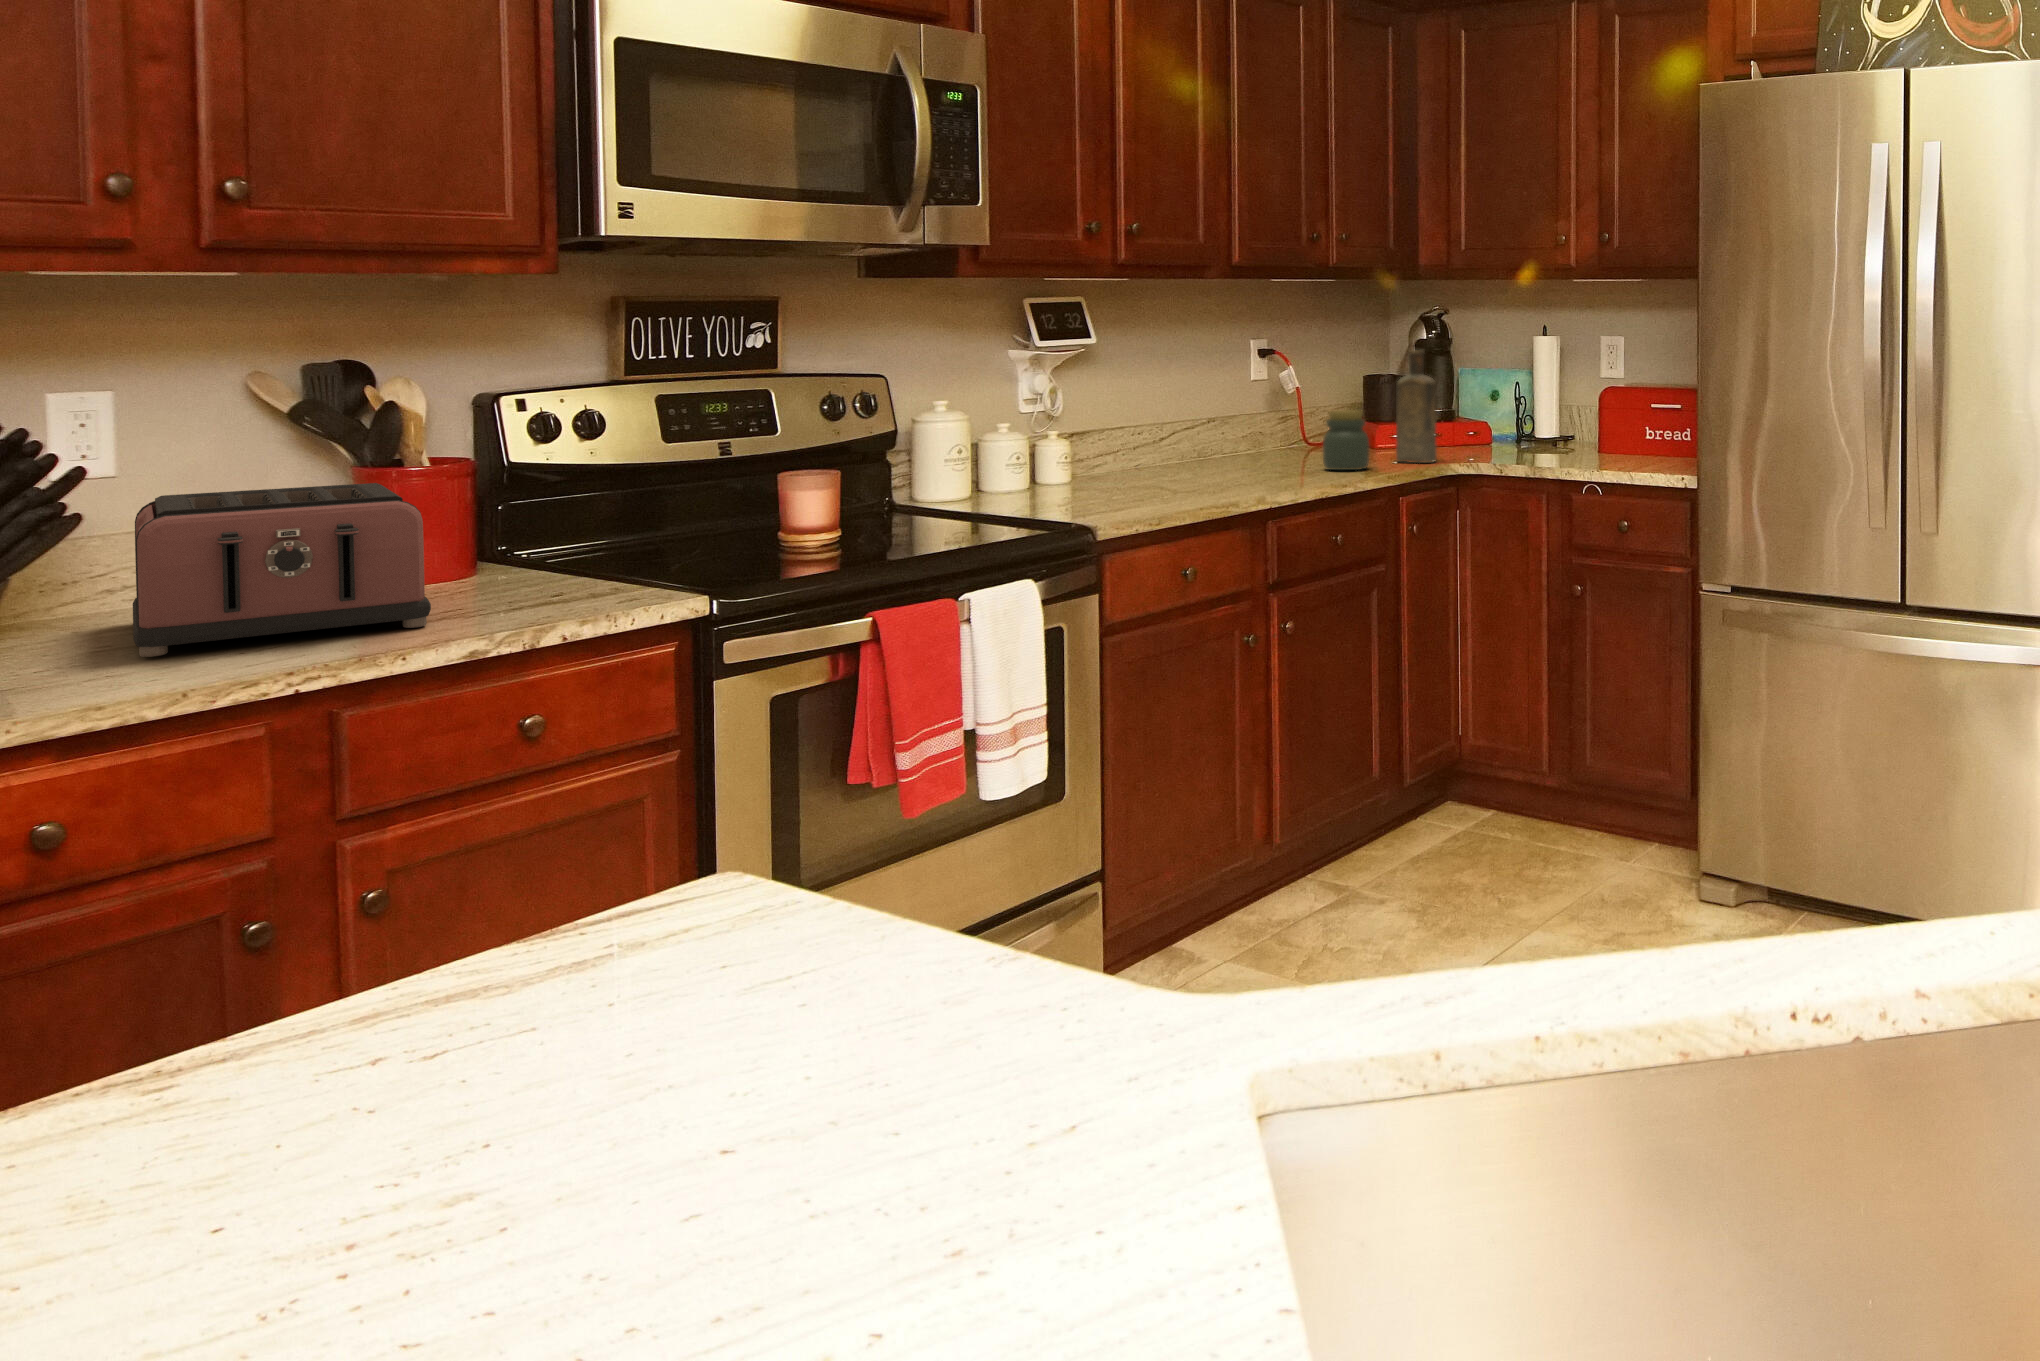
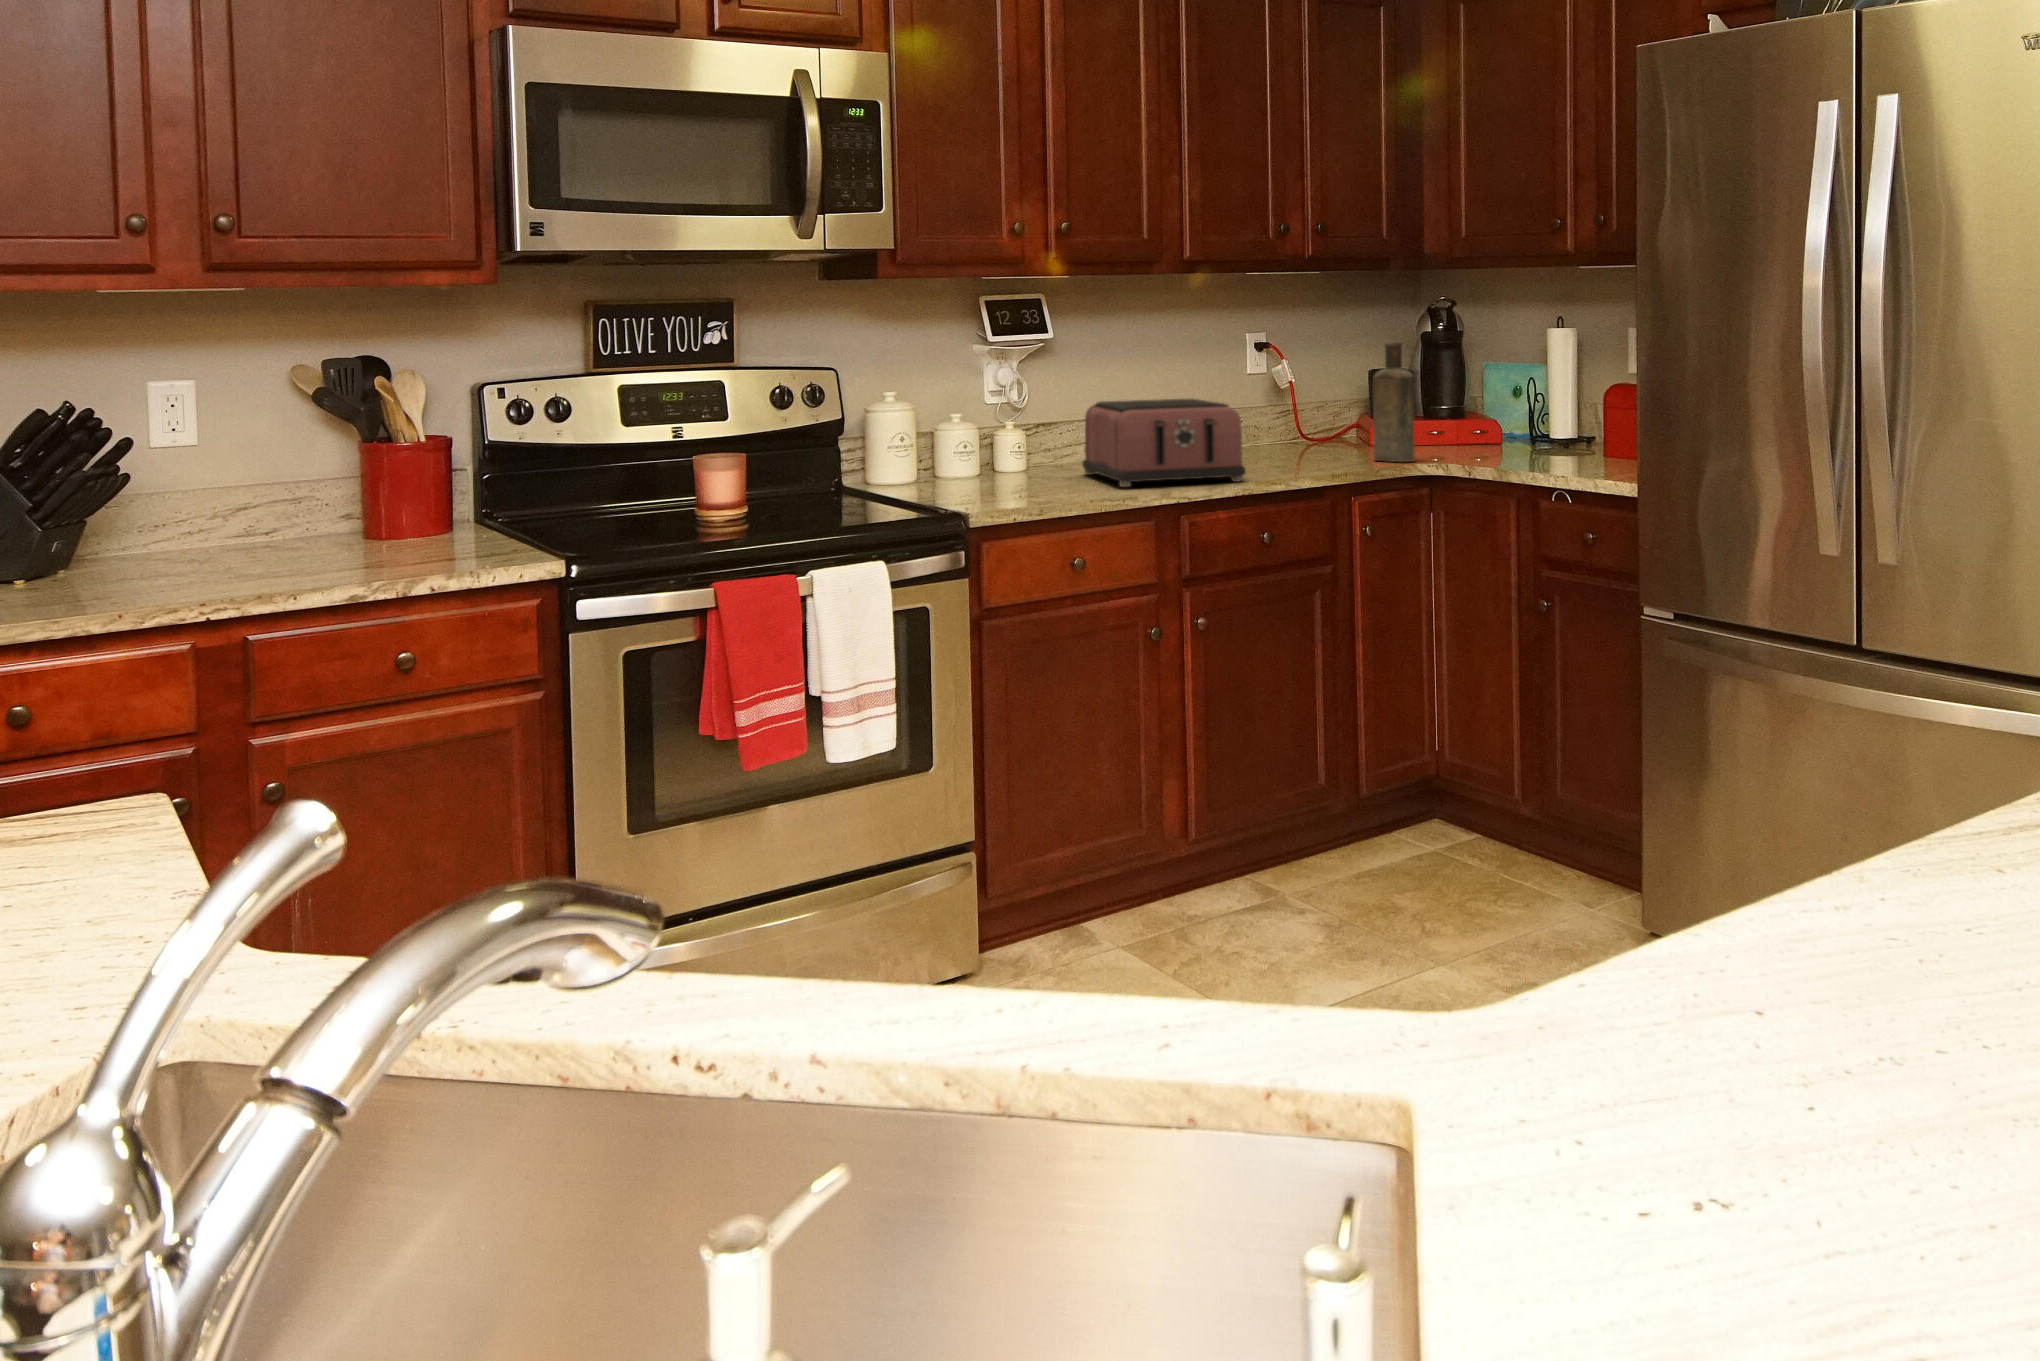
jar: present [1323,410,1369,470] -> none [1284,405,1333,468]
toaster: present [133,483,431,657] -> present [1082,398,1246,487]

